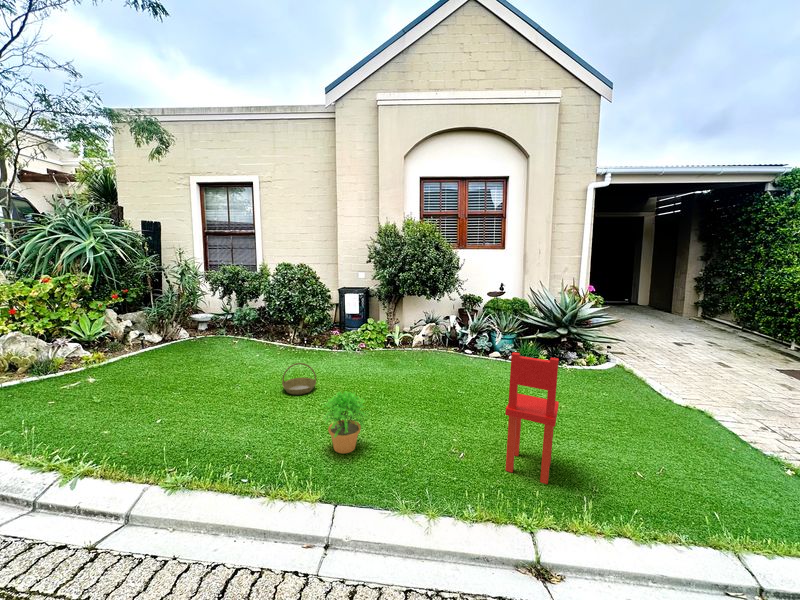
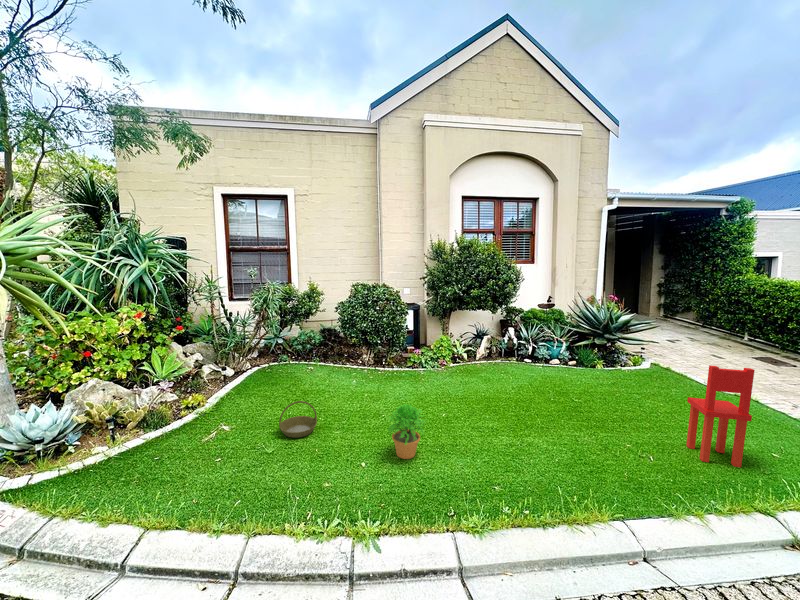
basket: present [282,363,316,395] -> present [279,401,317,438]
potted plant: present [323,391,366,453] -> present [388,404,426,459]

